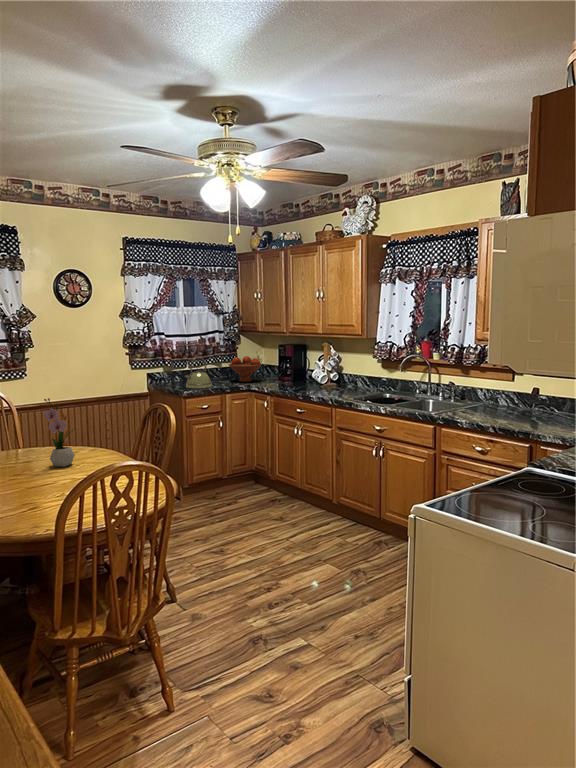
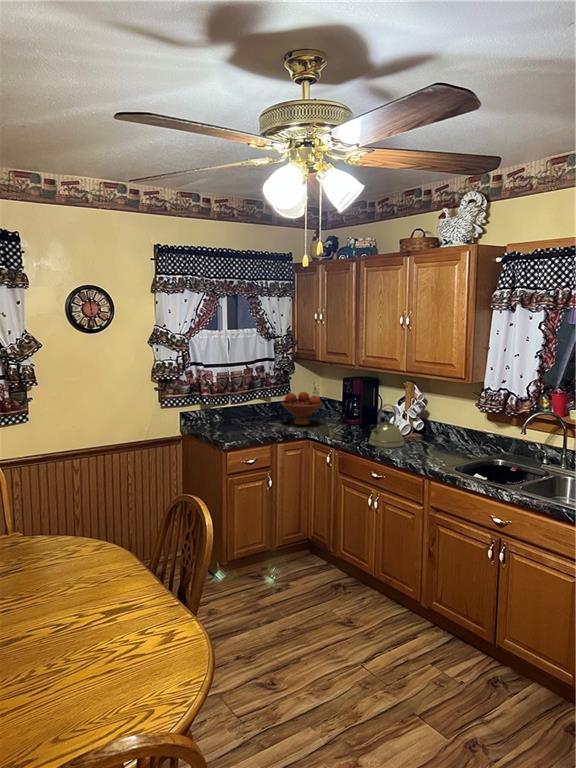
kettle: present [184,357,212,388] -> present [369,404,404,448]
flower arrangement: present [44,398,75,467] -> none [20,495,69,596]

